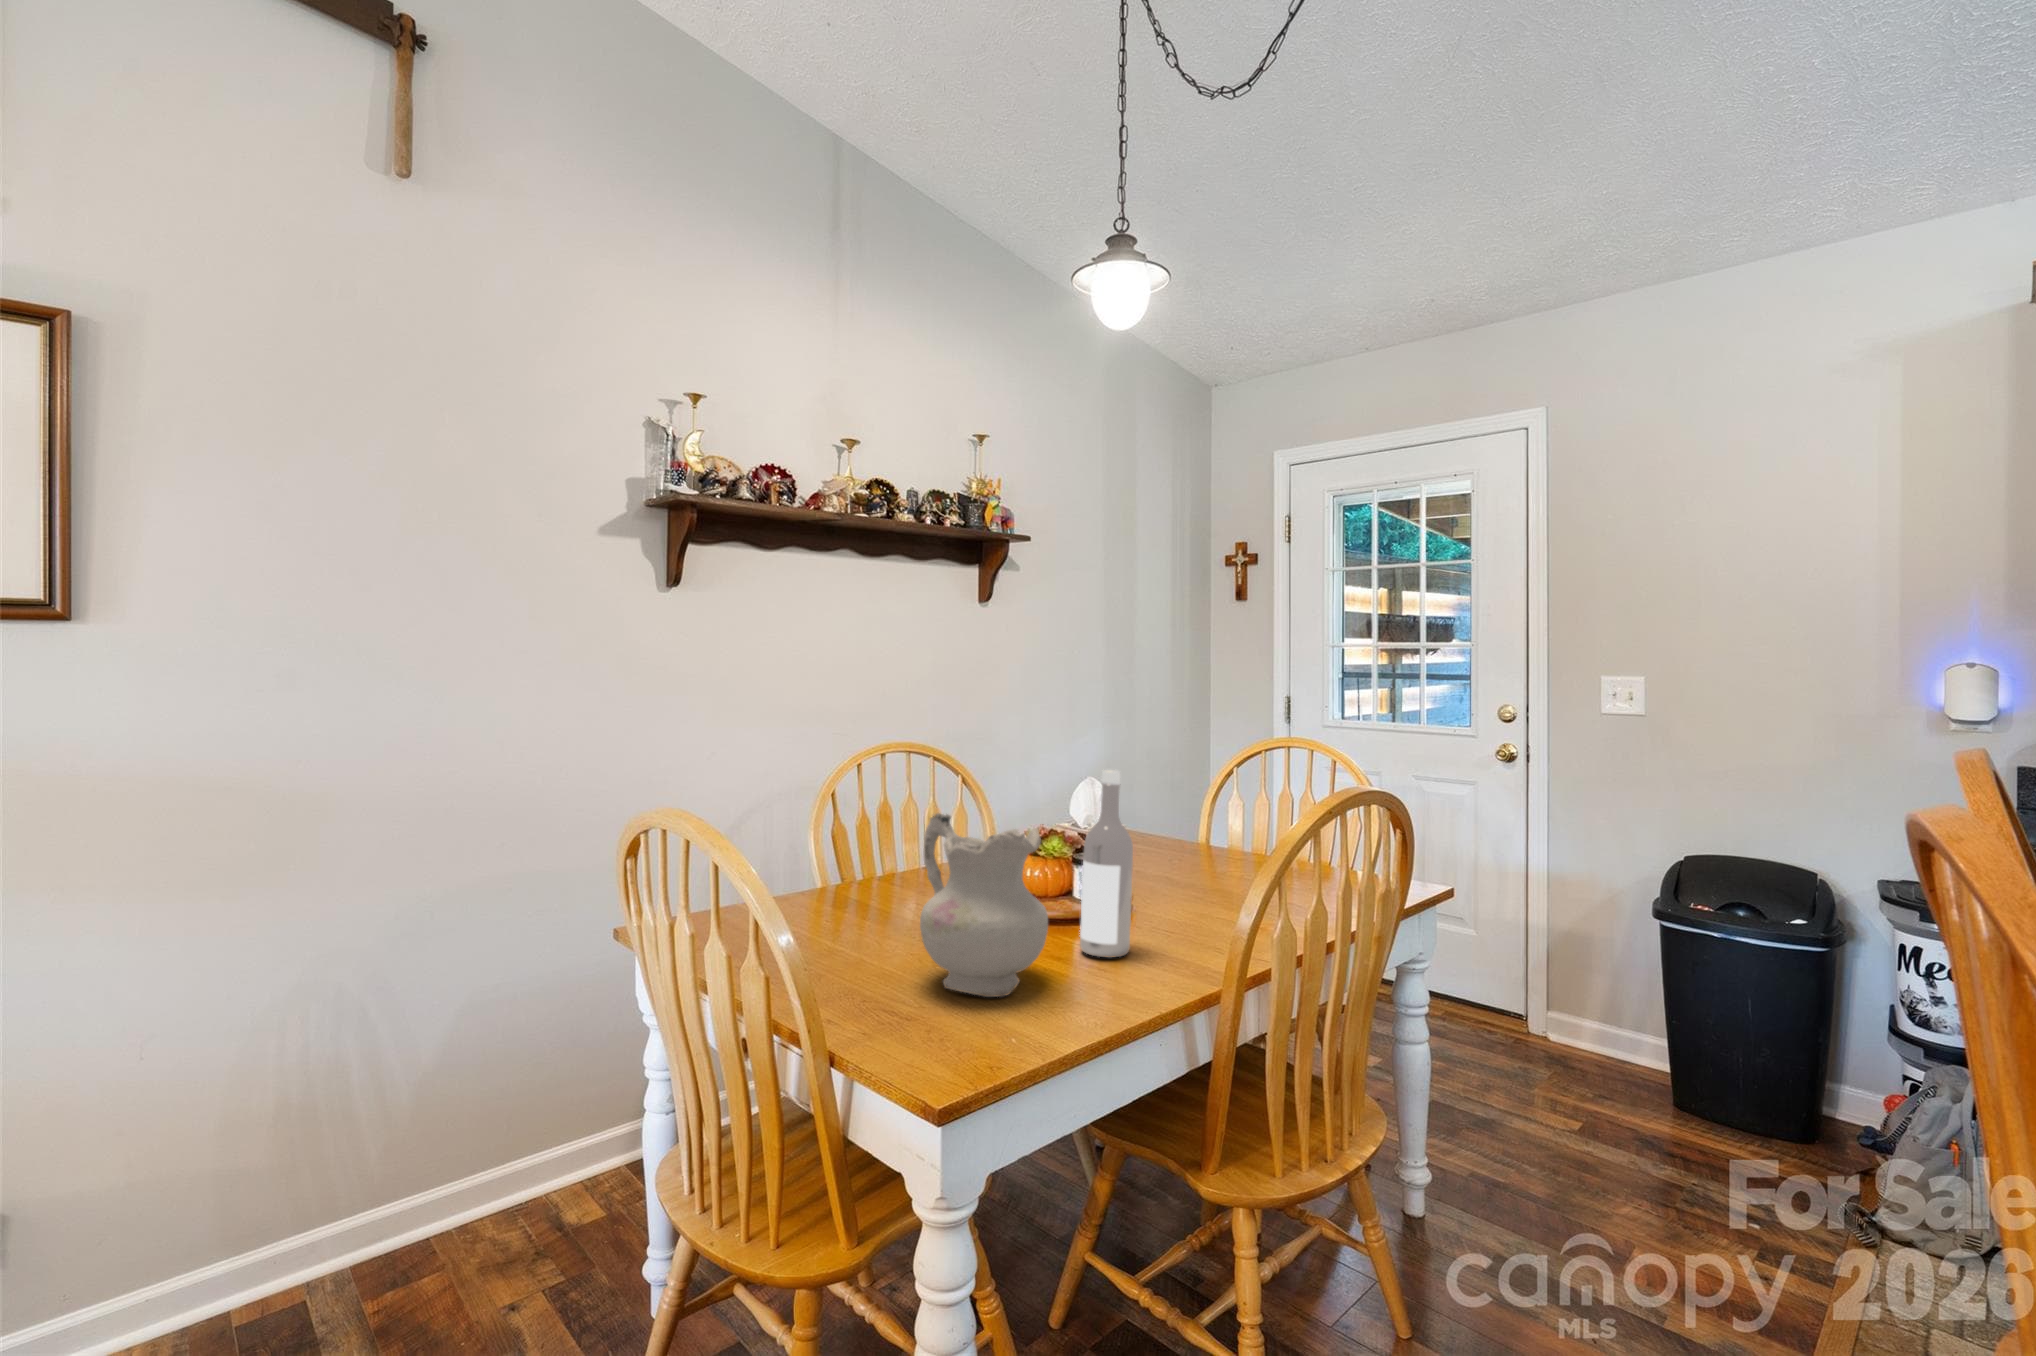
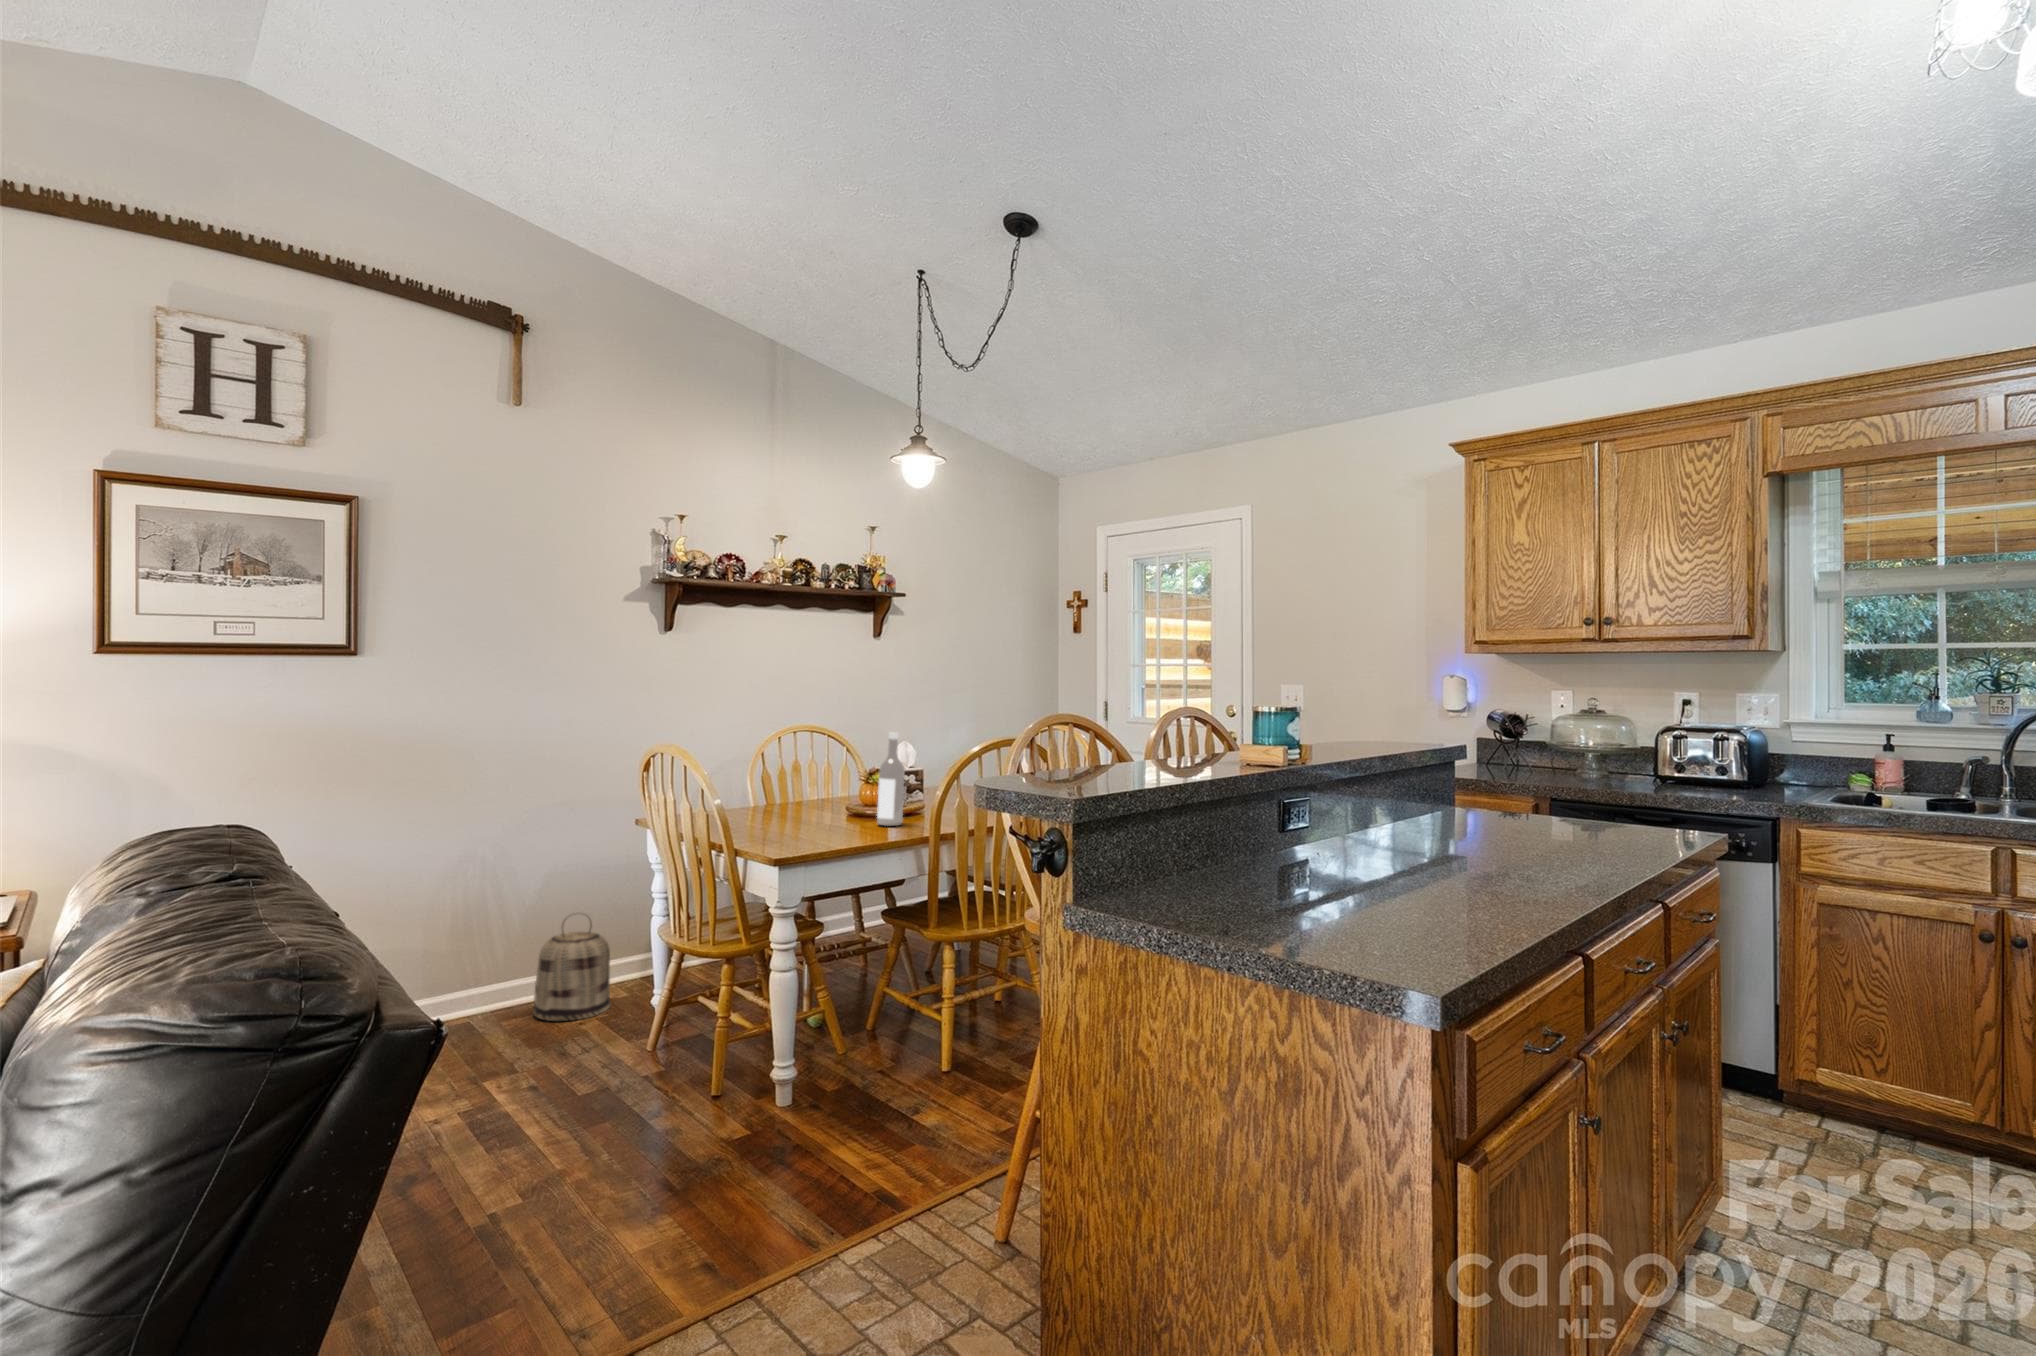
ceramic pitcher: present [920,813,1048,997] -> none [789,751,853,836]
basket: none [433,1074,575,1283] -> present [533,920,611,1021]

